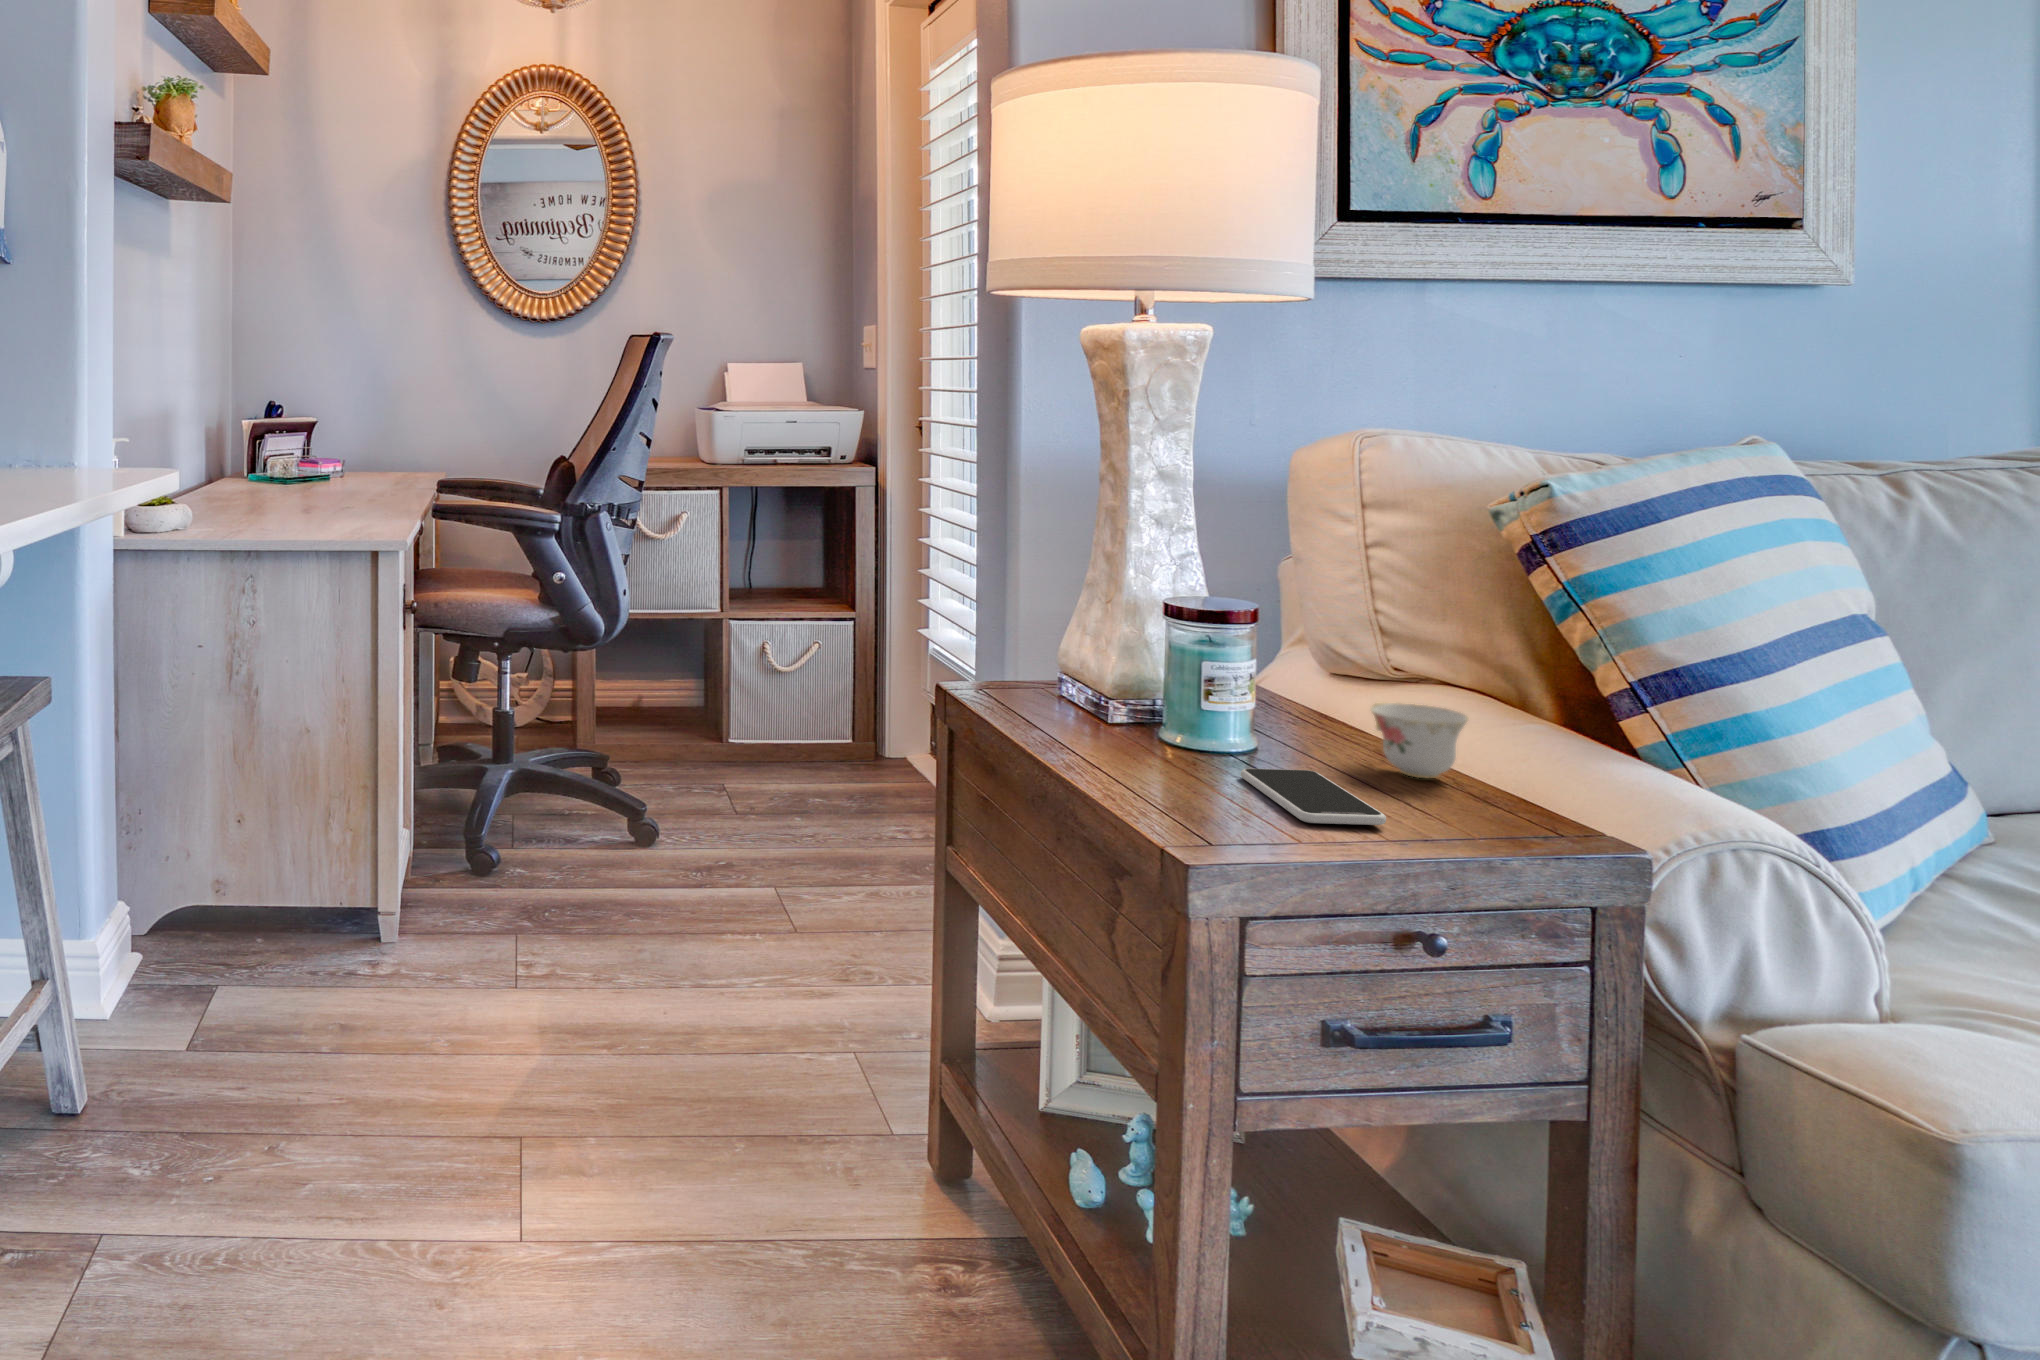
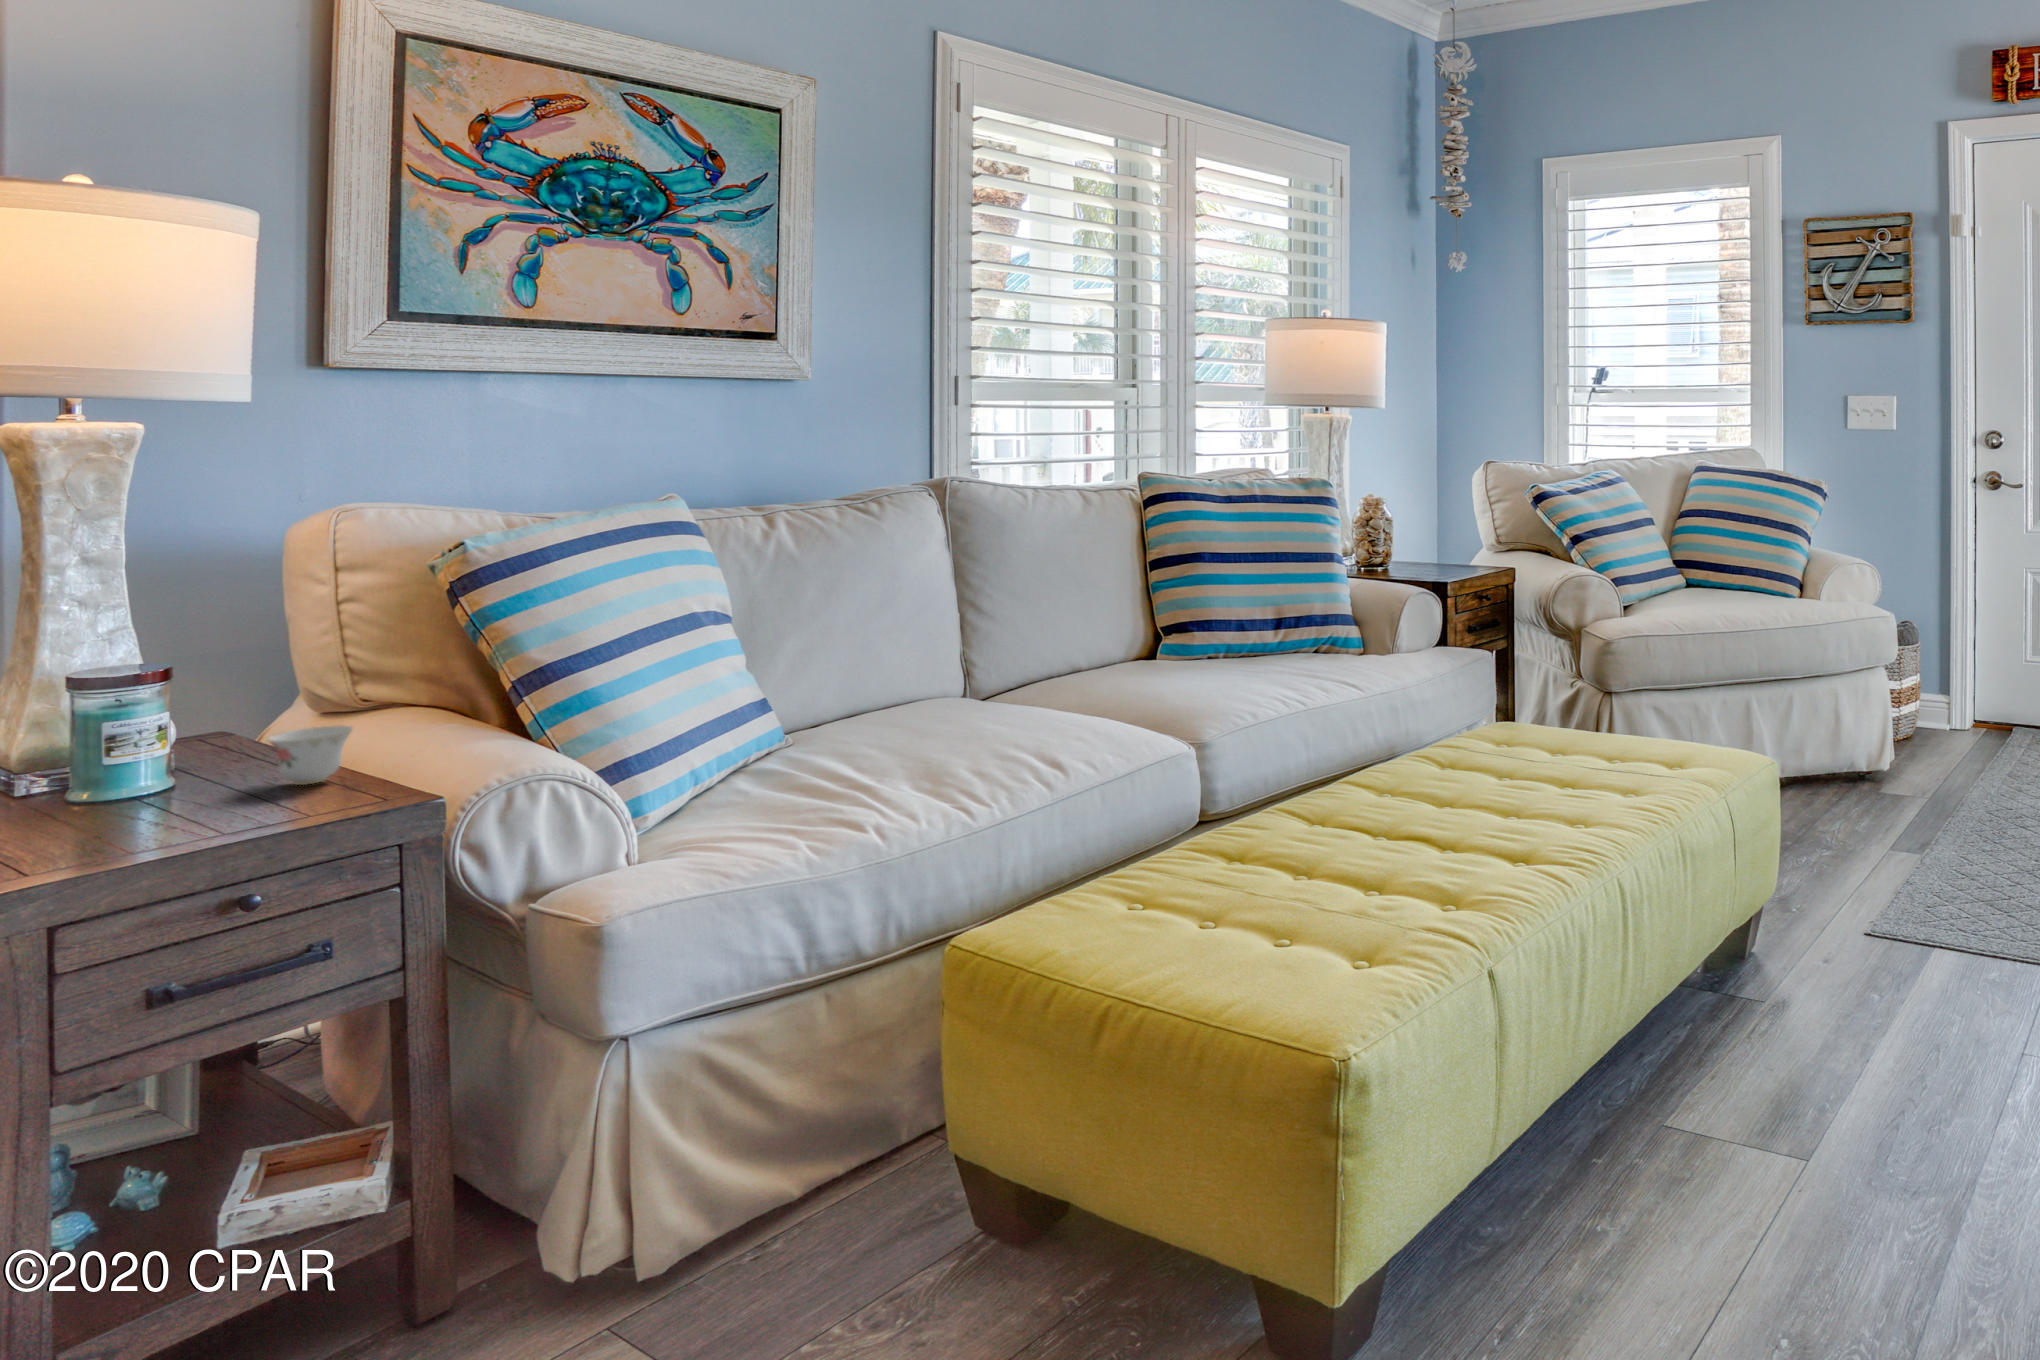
smartphone: present [1241,769,1386,825] -> none [113,799,226,841]

